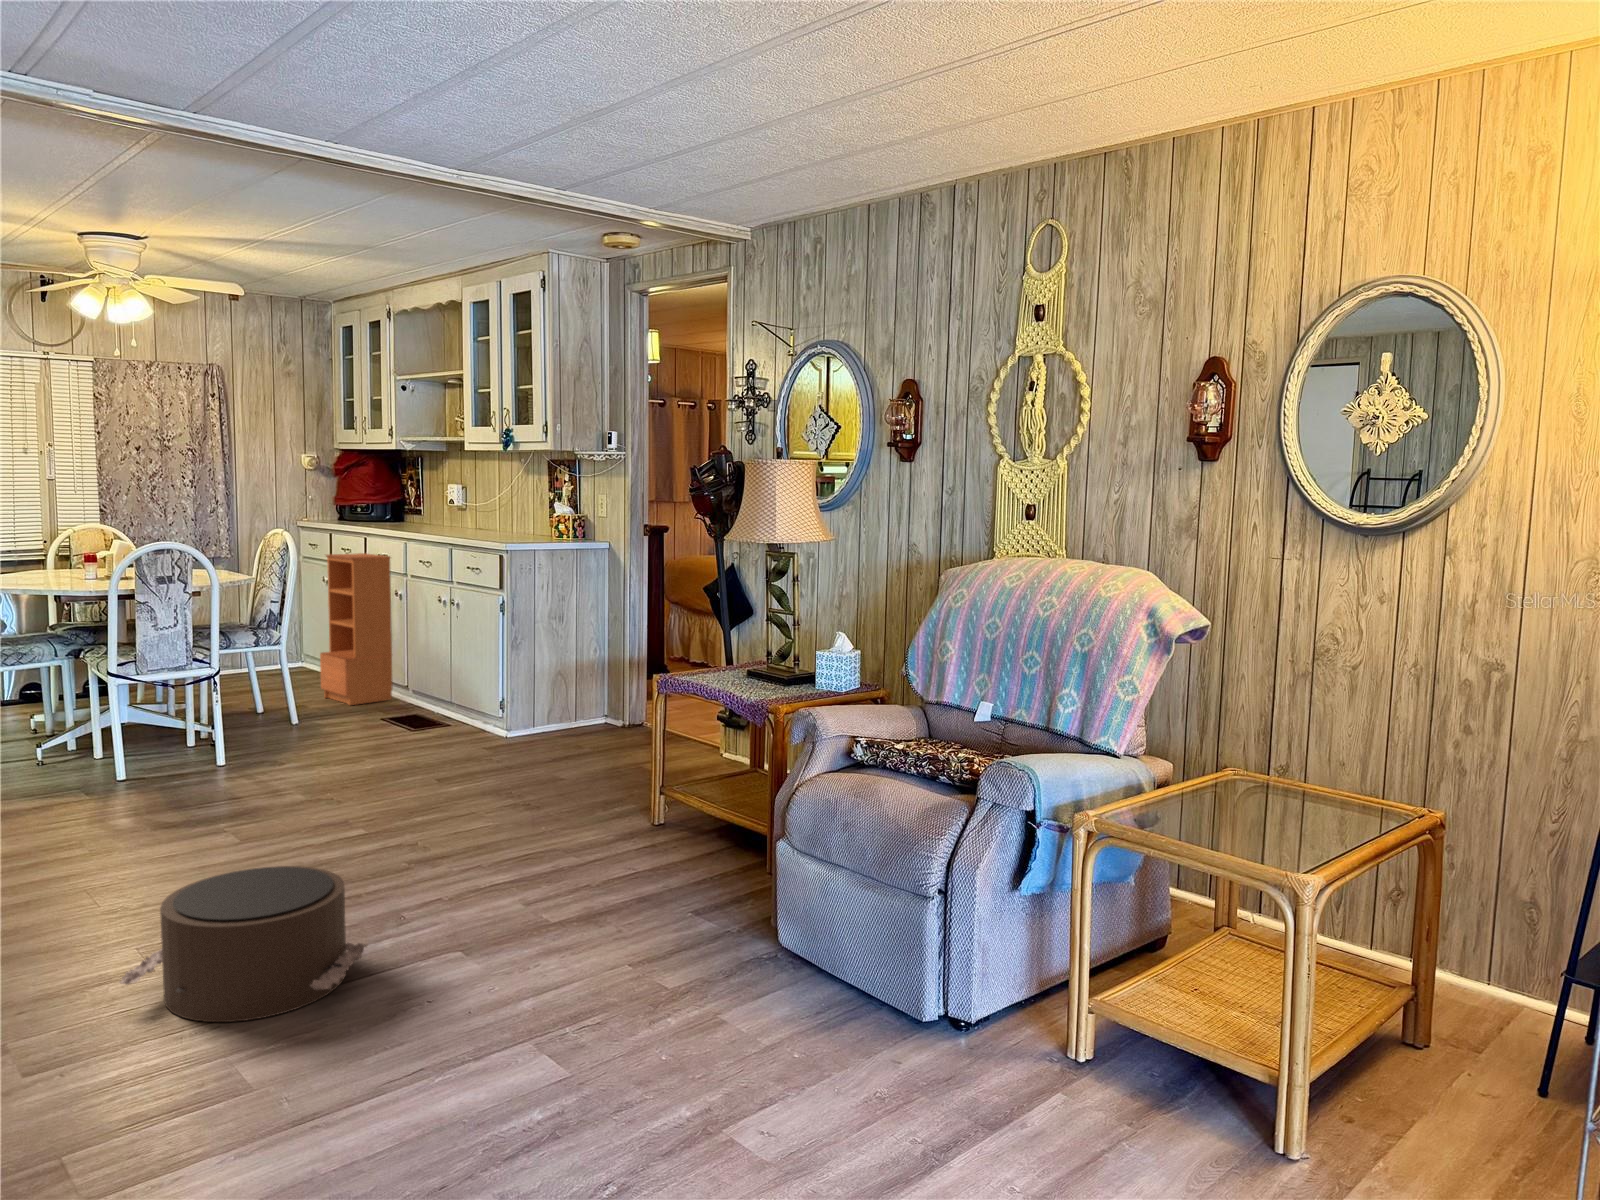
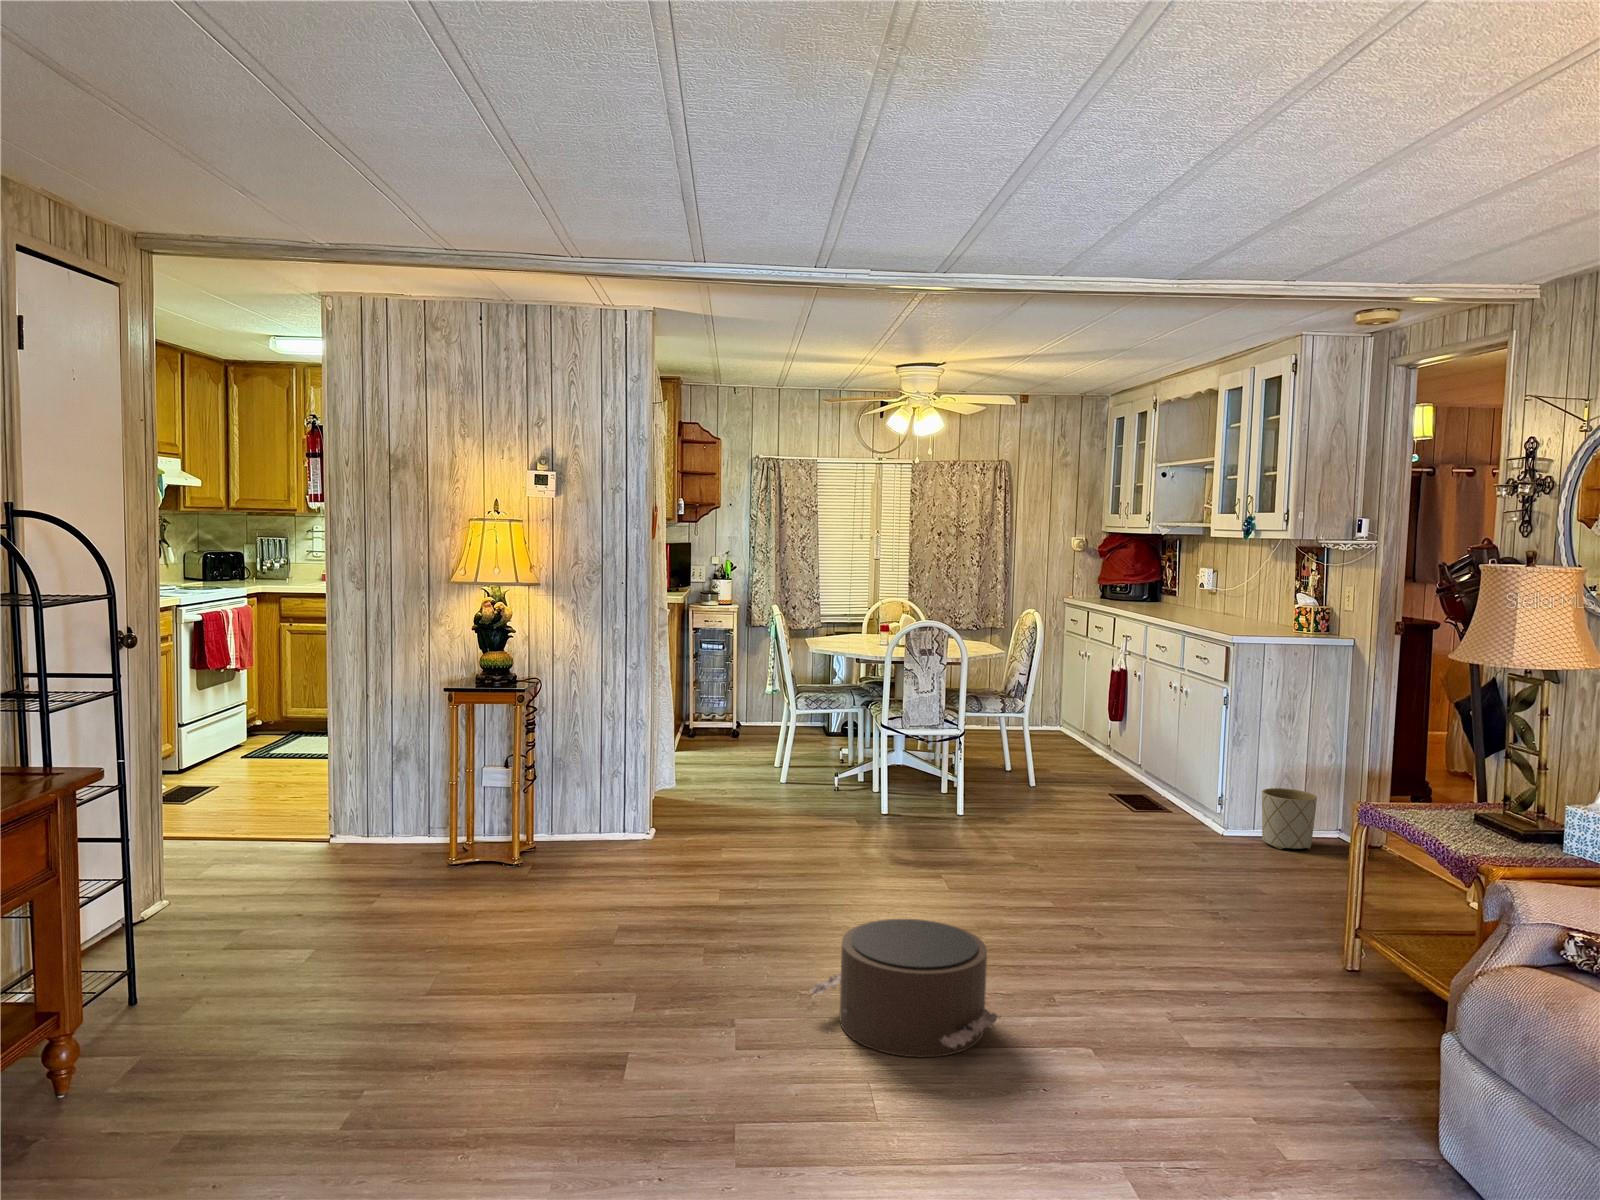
bookcase: present [320,553,393,705] -> none [1063,632,1132,775]
planter: none [542,686,590,742] -> present [1262,788,1317,849]

